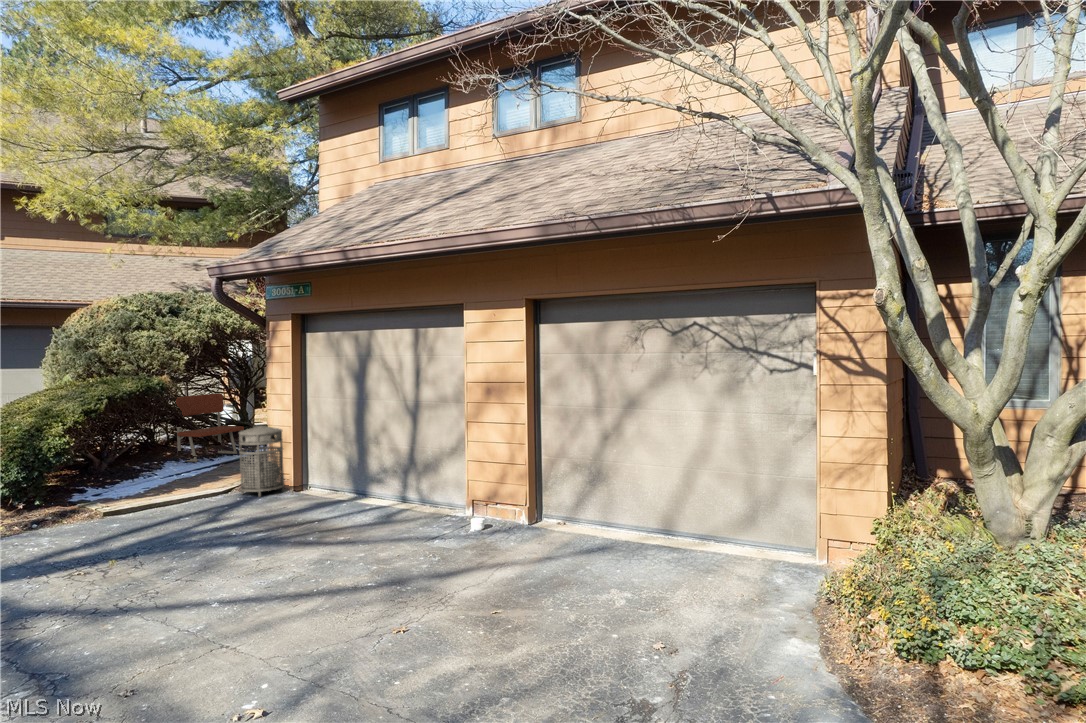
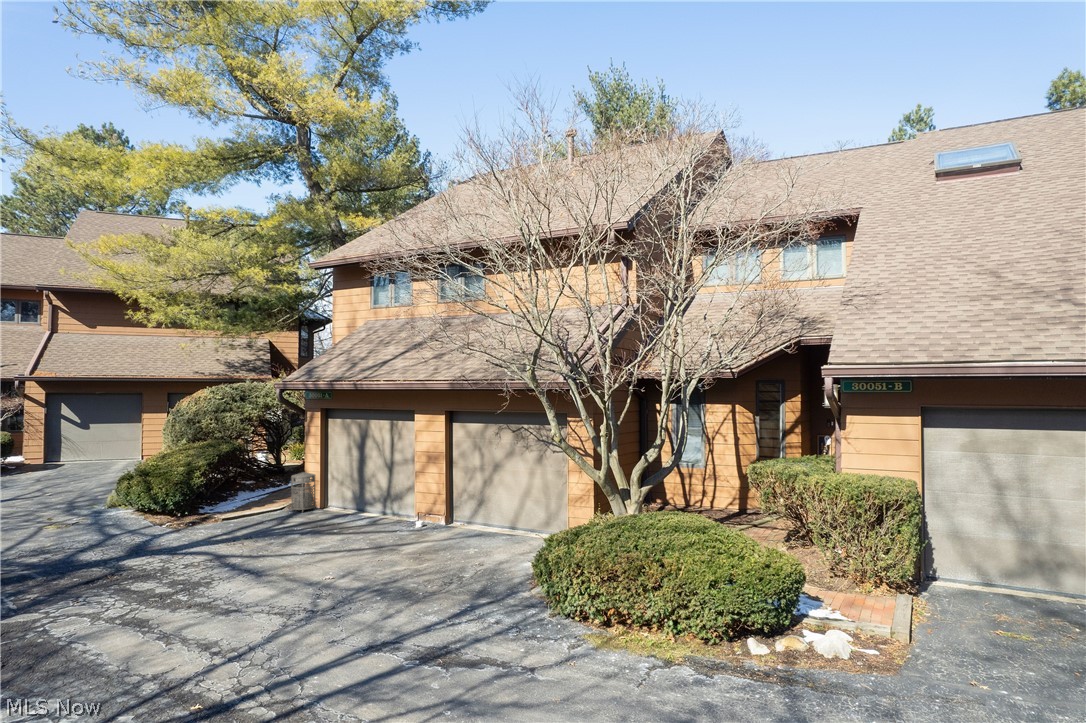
bench: present [176,394,244,462] -> none [241,449,283,493]

